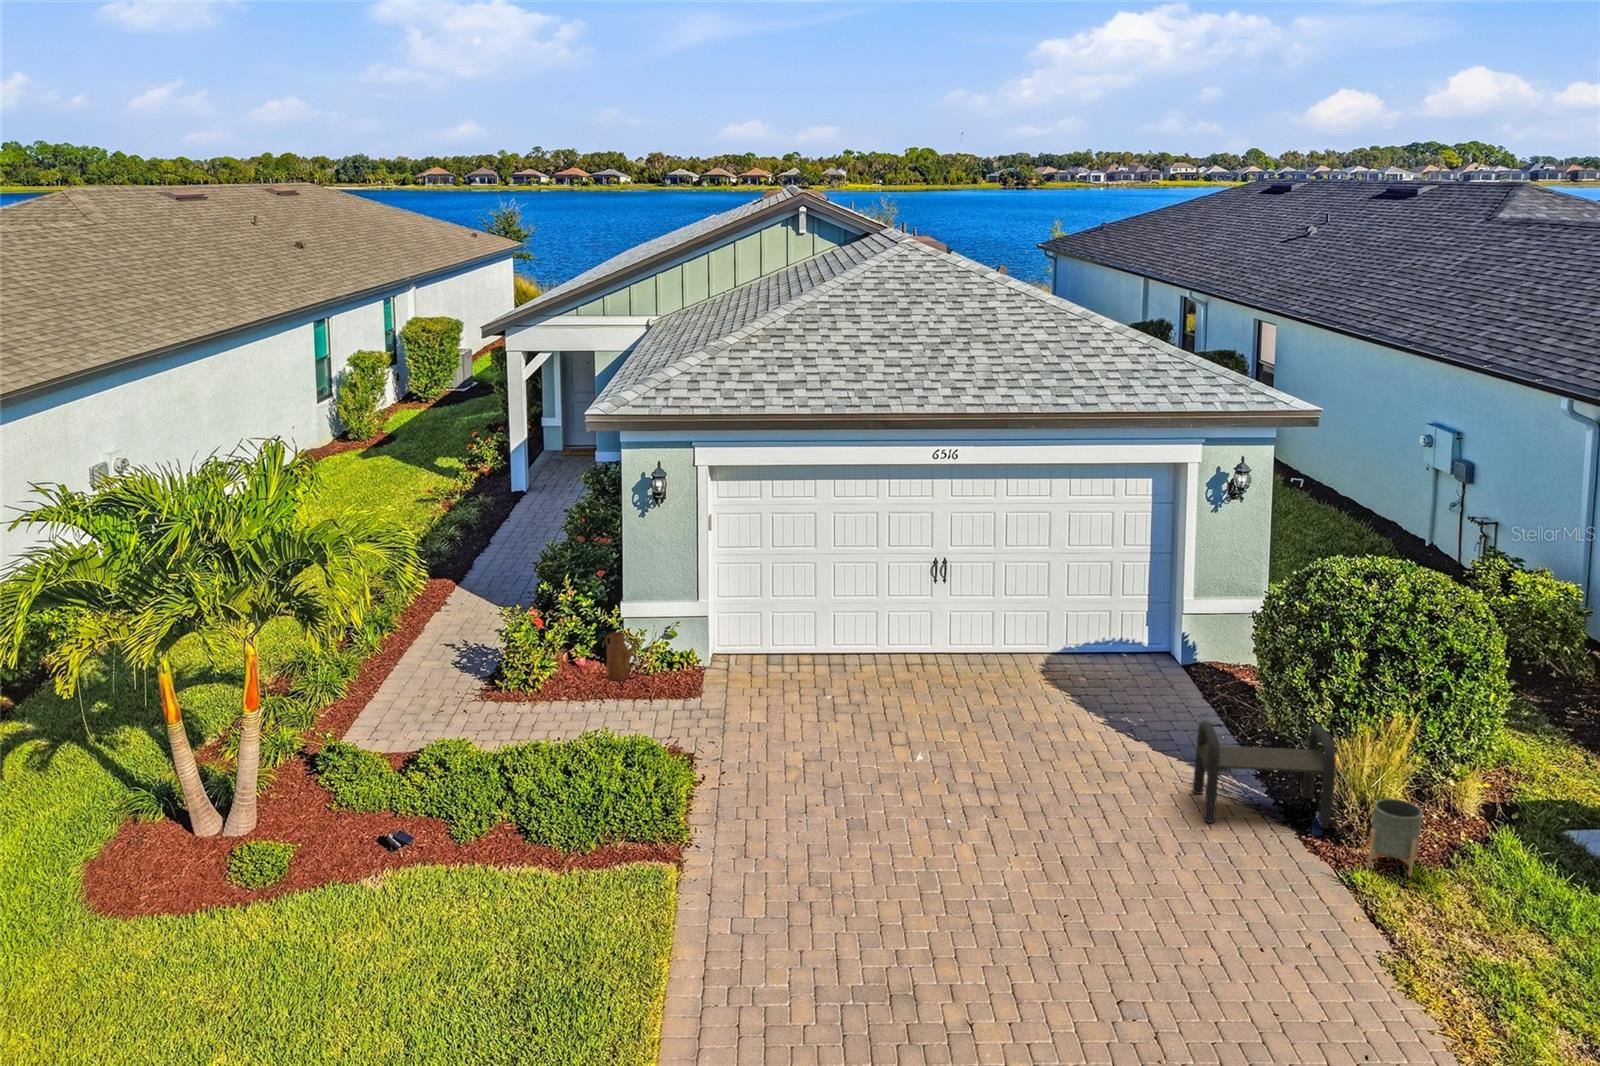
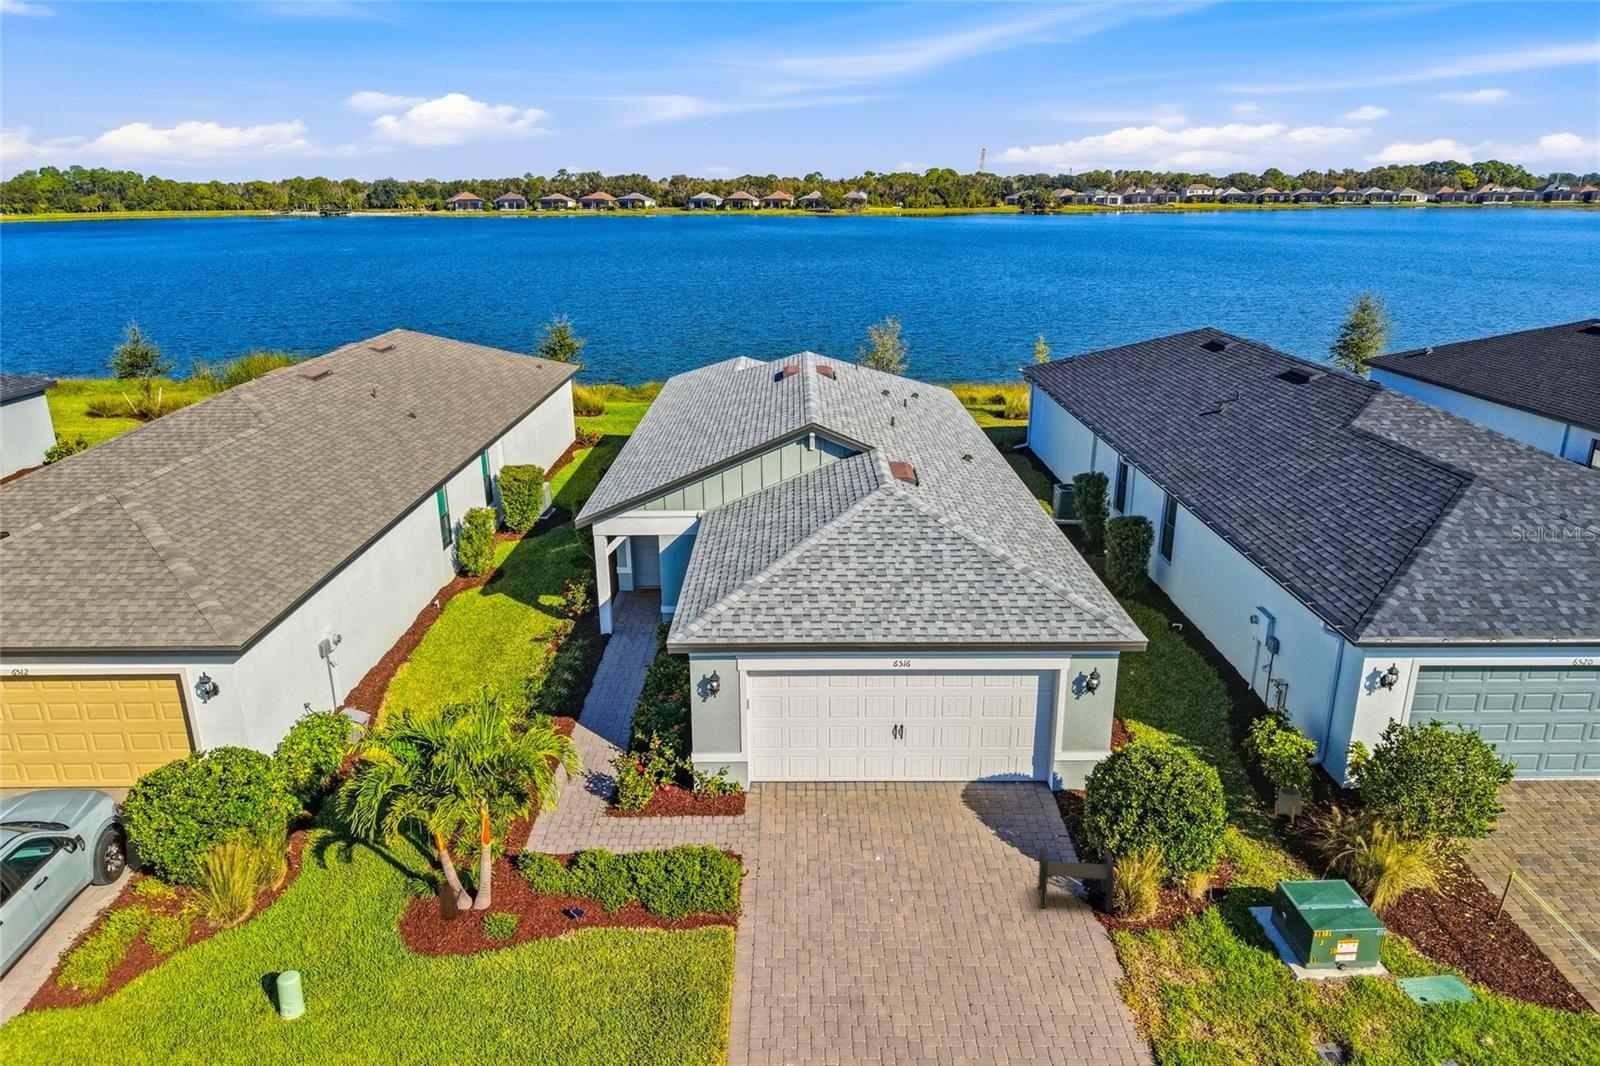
watering can: present [605,632,638,681] -> present [438,881,462,920]
planter: present [1368,799,1423,877] -> present [1275,787,1302,823]

